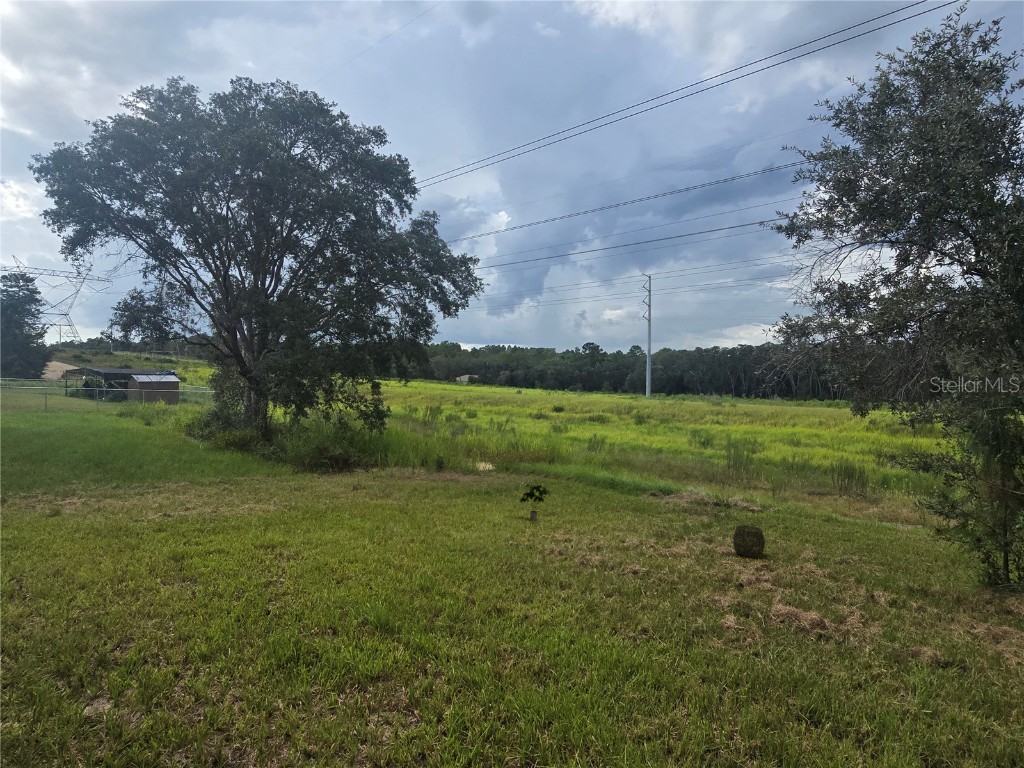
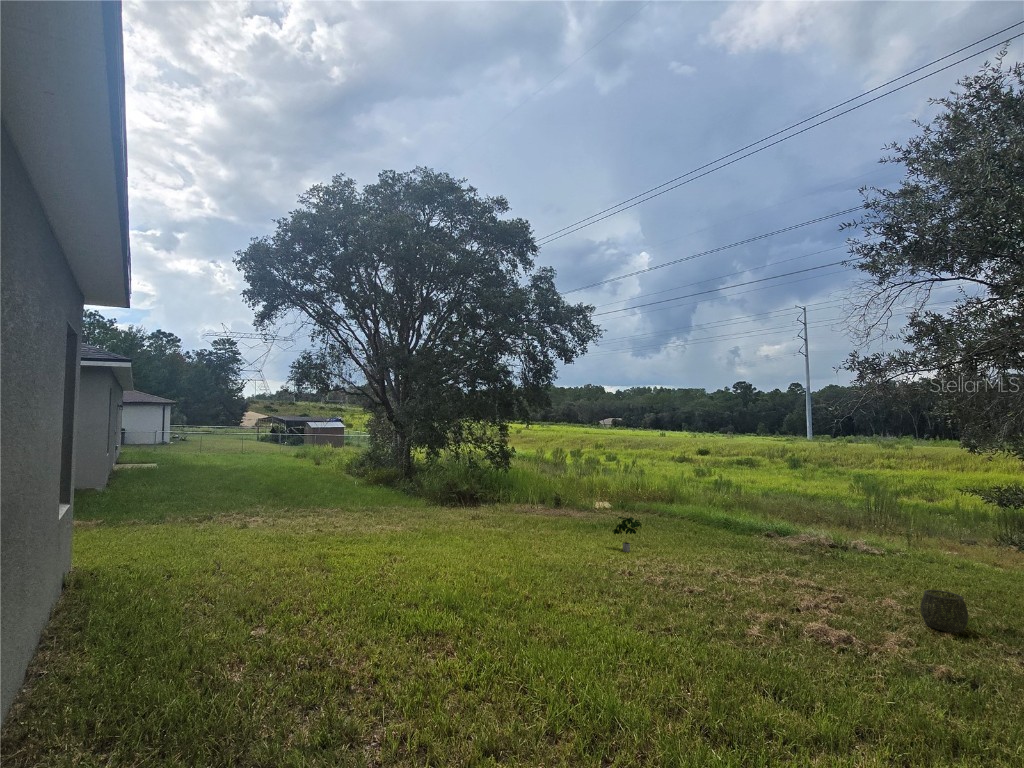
woven basket: present [733,525,765,557] -> present [921,590,969,633]

